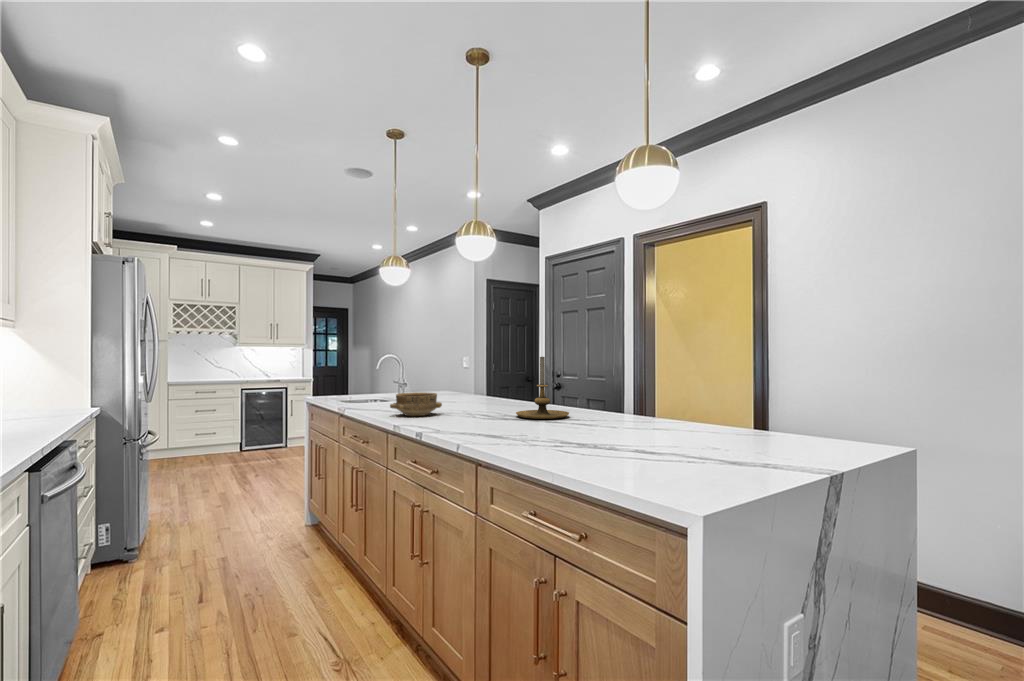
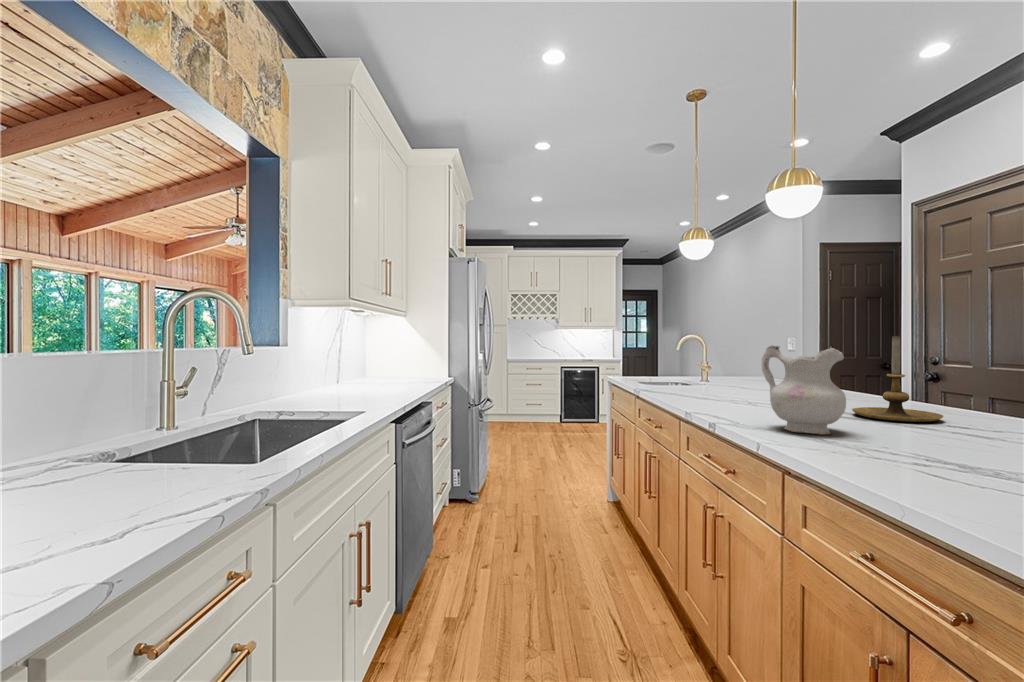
ceramic pitcher: none [457,365,514,433] -> present [762,345,846,434]
ceramic bowl: present [390,392,442,416] -> none [685,376,748,404]

